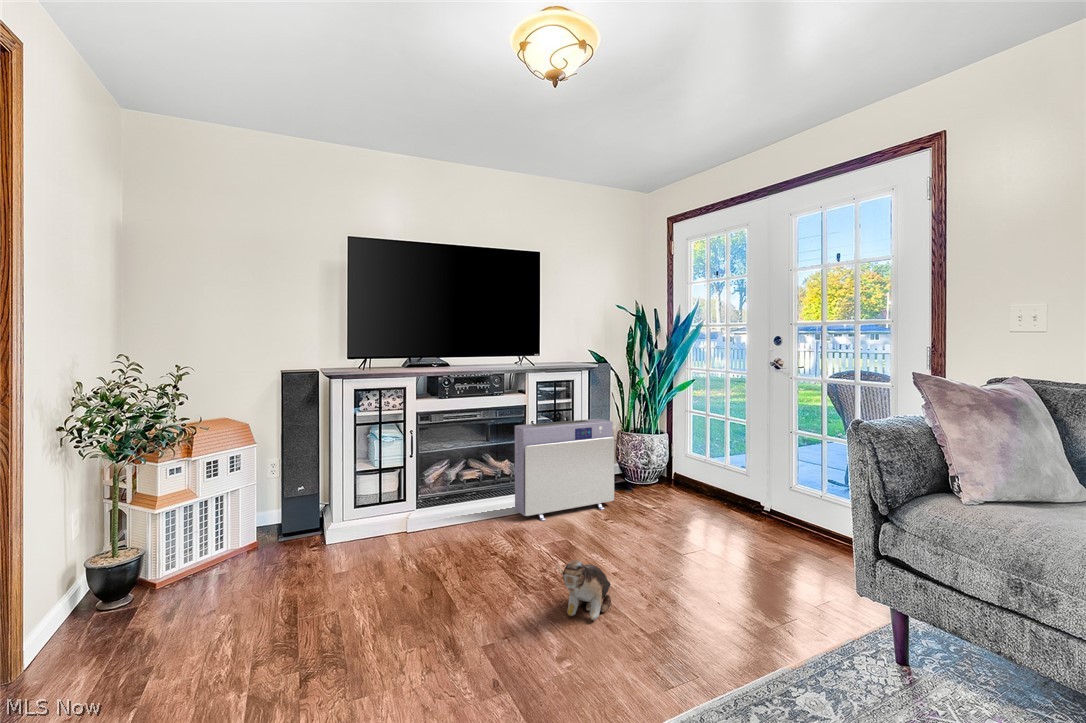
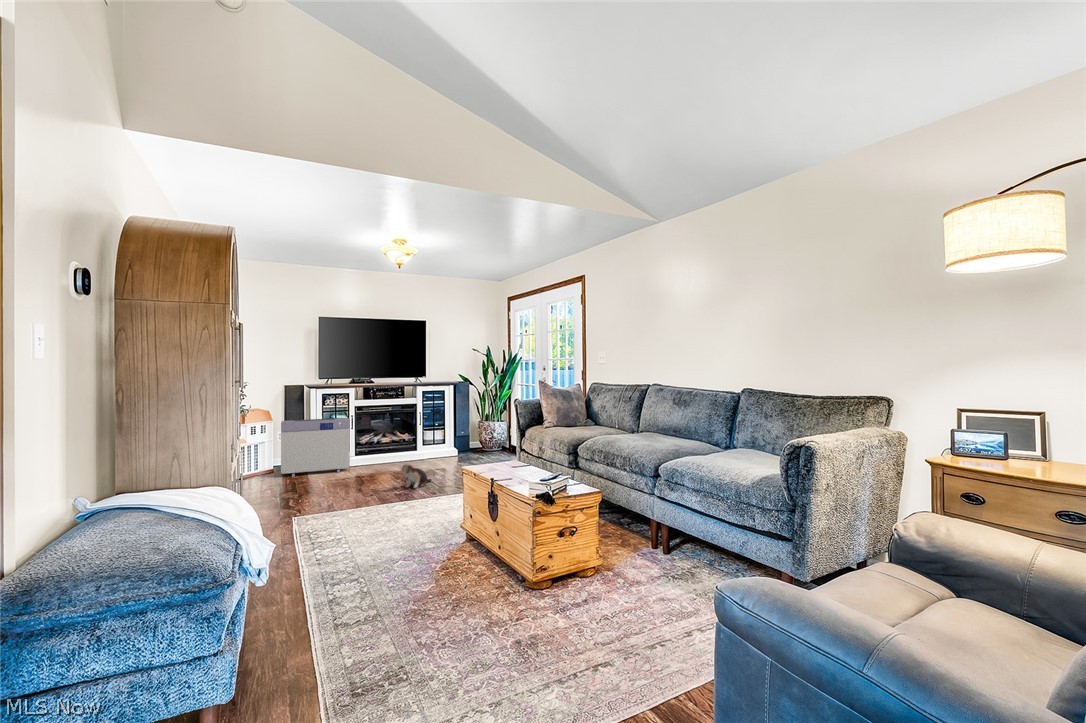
air purifier: present [515,419,614,521] -> present [281,418,350,477]

